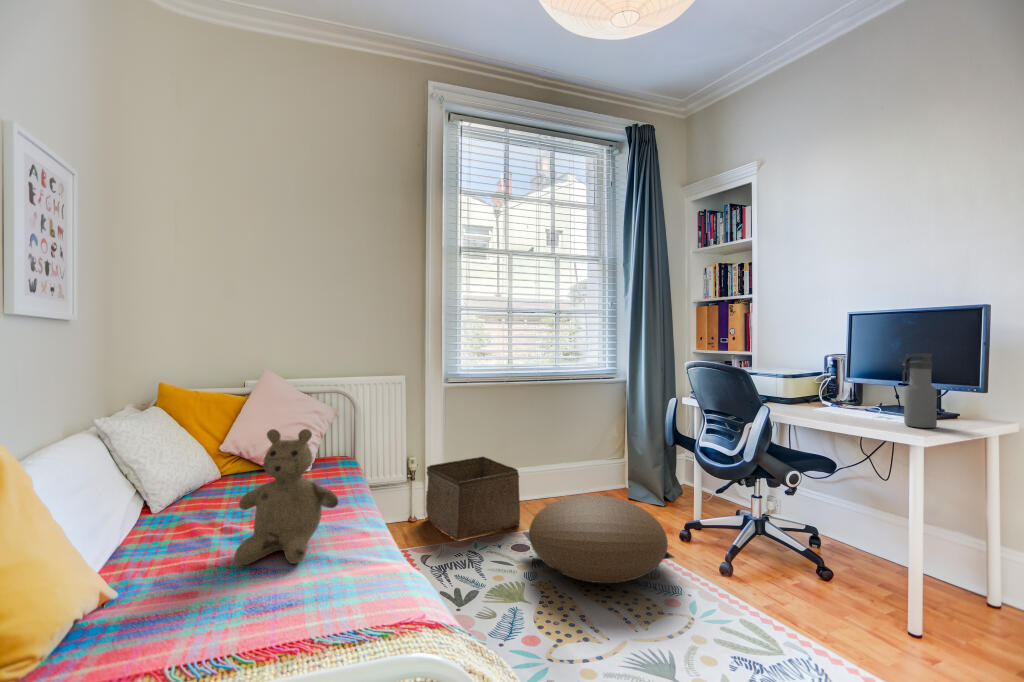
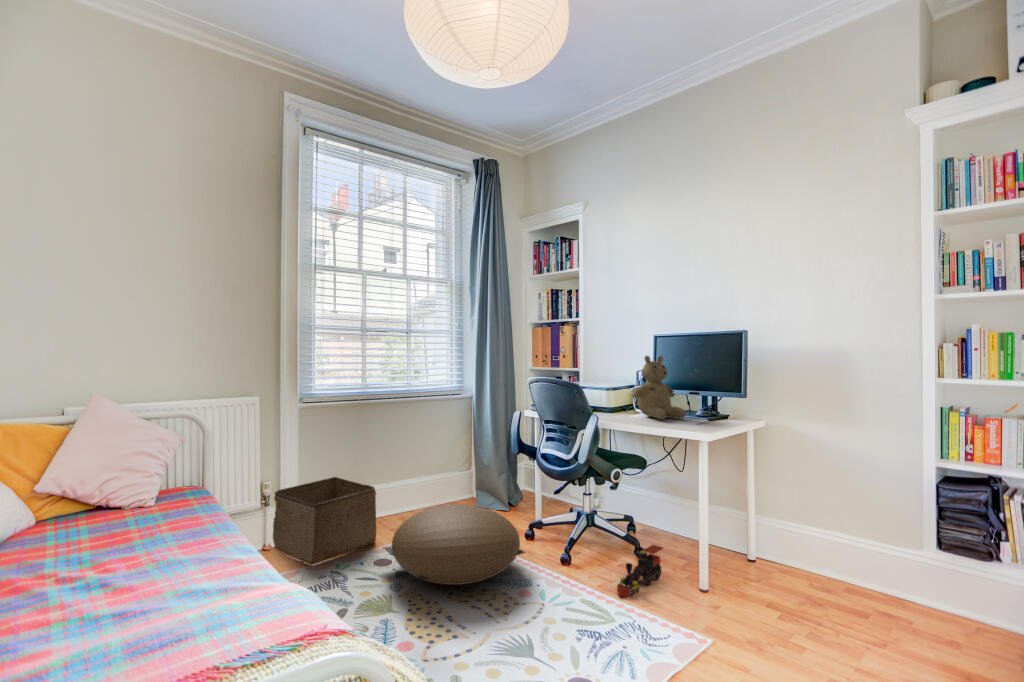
water bottle: present [902,354,937,428] -> none [692,371,715,427]
teddy bear: present [235,429,338,565] -> present [633,356,685,419]
toy train: none [789,569,857,629] -> present [617,545,663,596]

